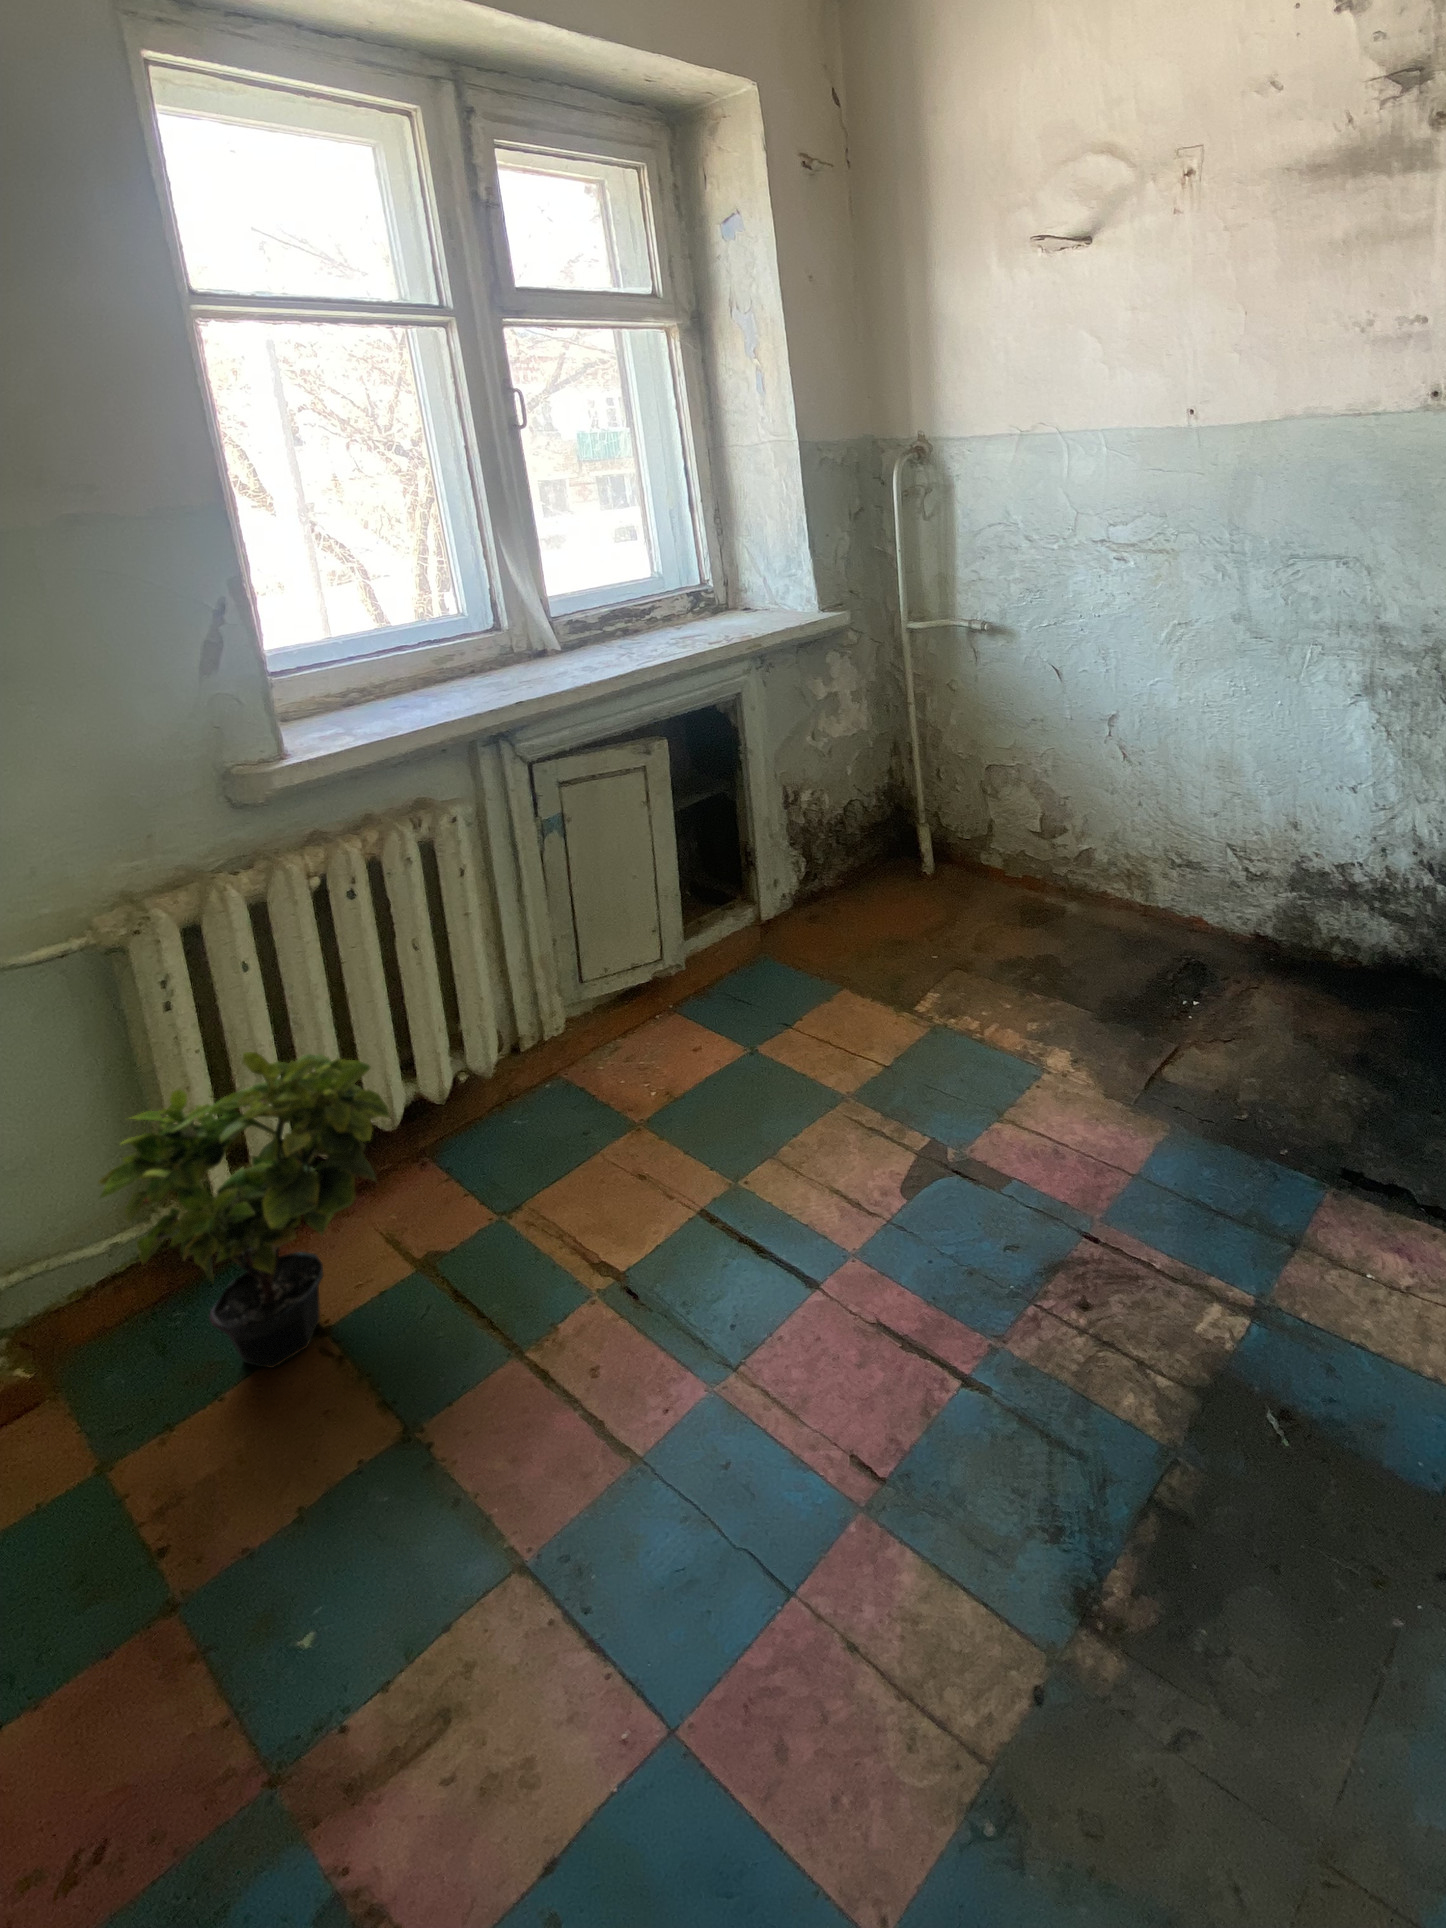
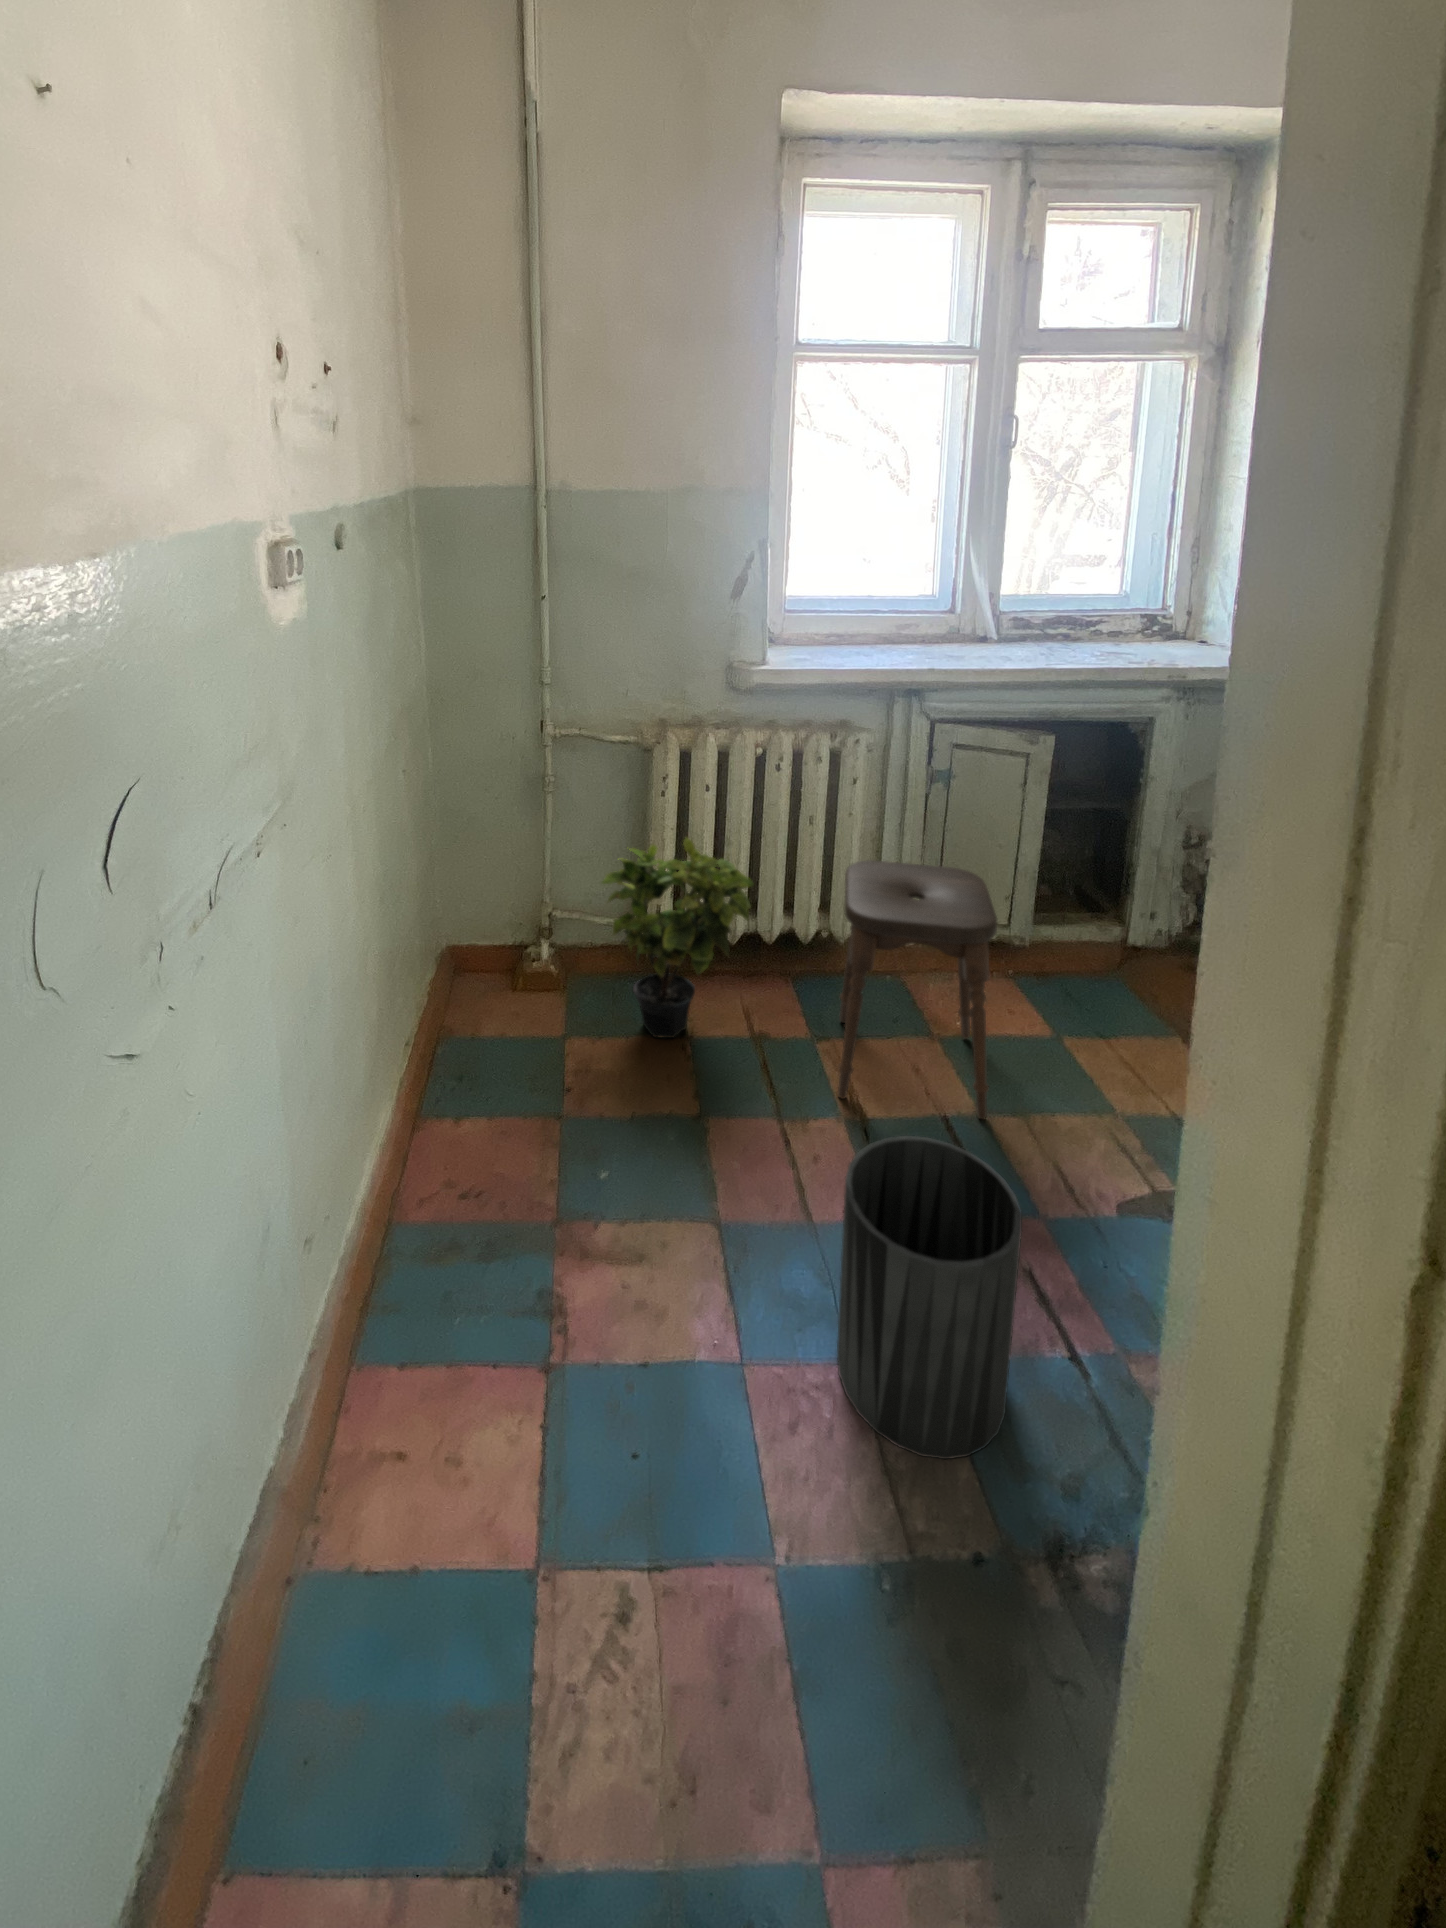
stool: none [496,921,740,1261] -> present [838,860,997,1119]
trash can: none [716,1210,928,1577] -> present [837,1136,1022,1459]

